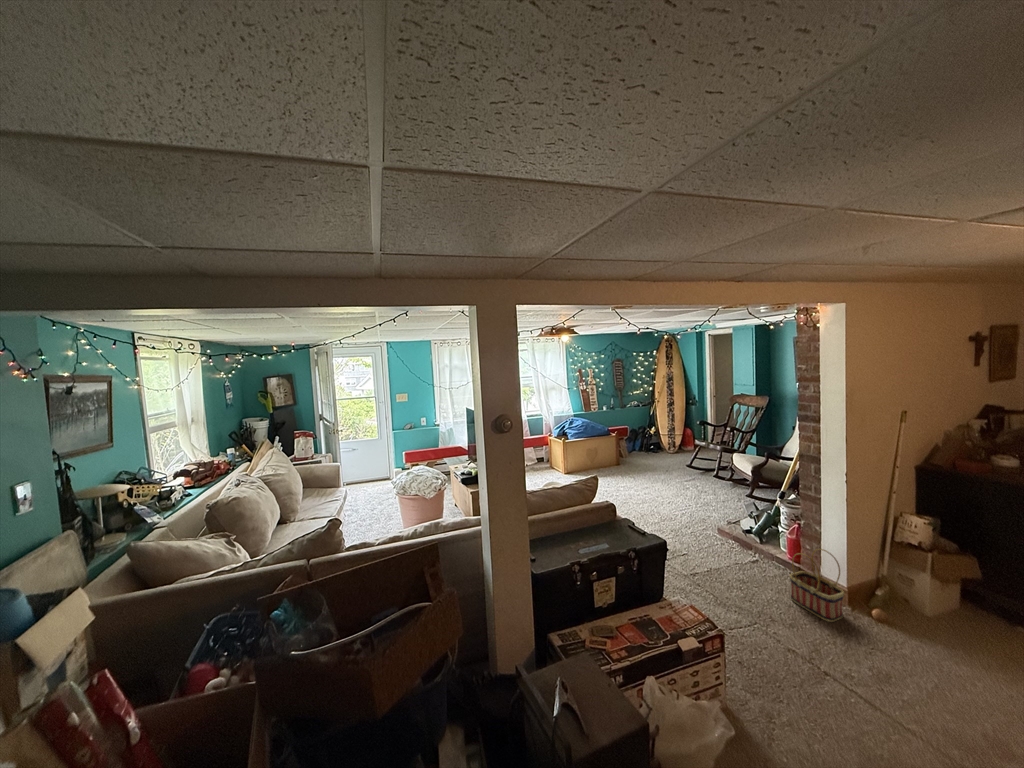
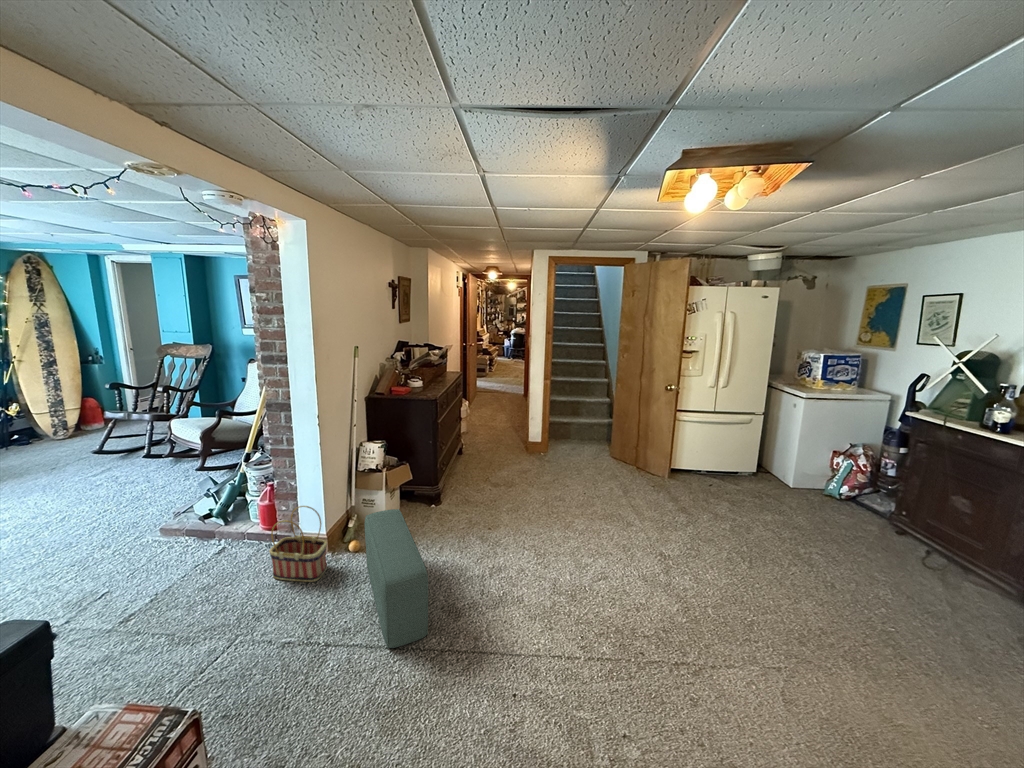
pouf: none [886,584,952,739] -> present [365,509,428,648]

